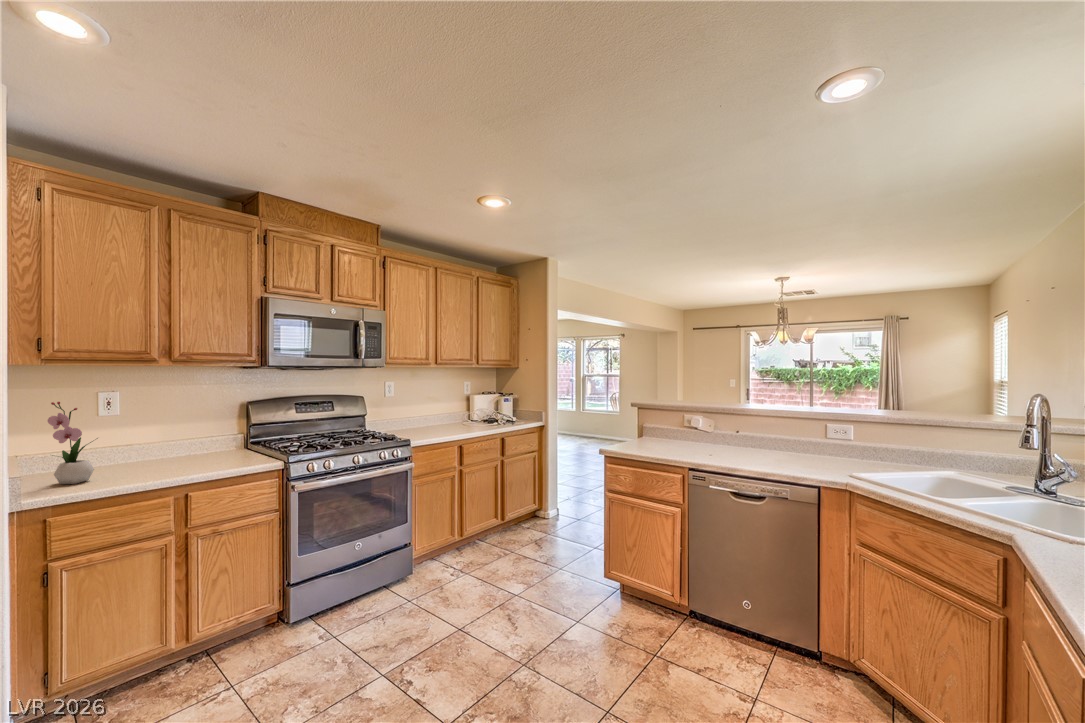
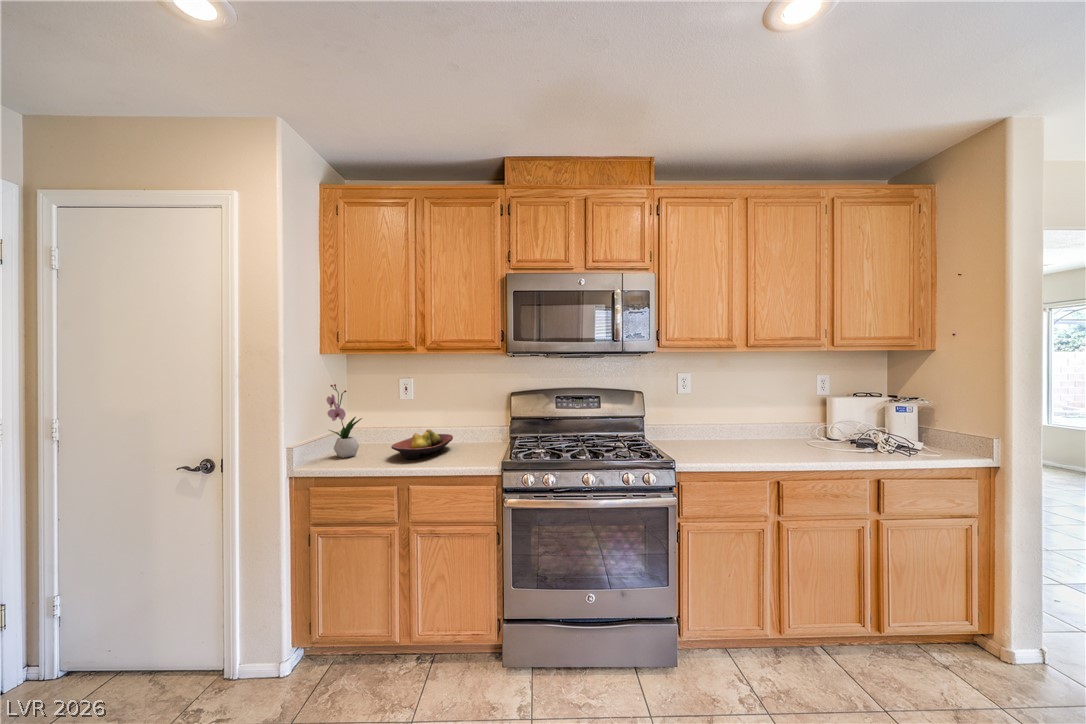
fruit bowl: none [146,443,206,471] -> present [391,429,453,459]

